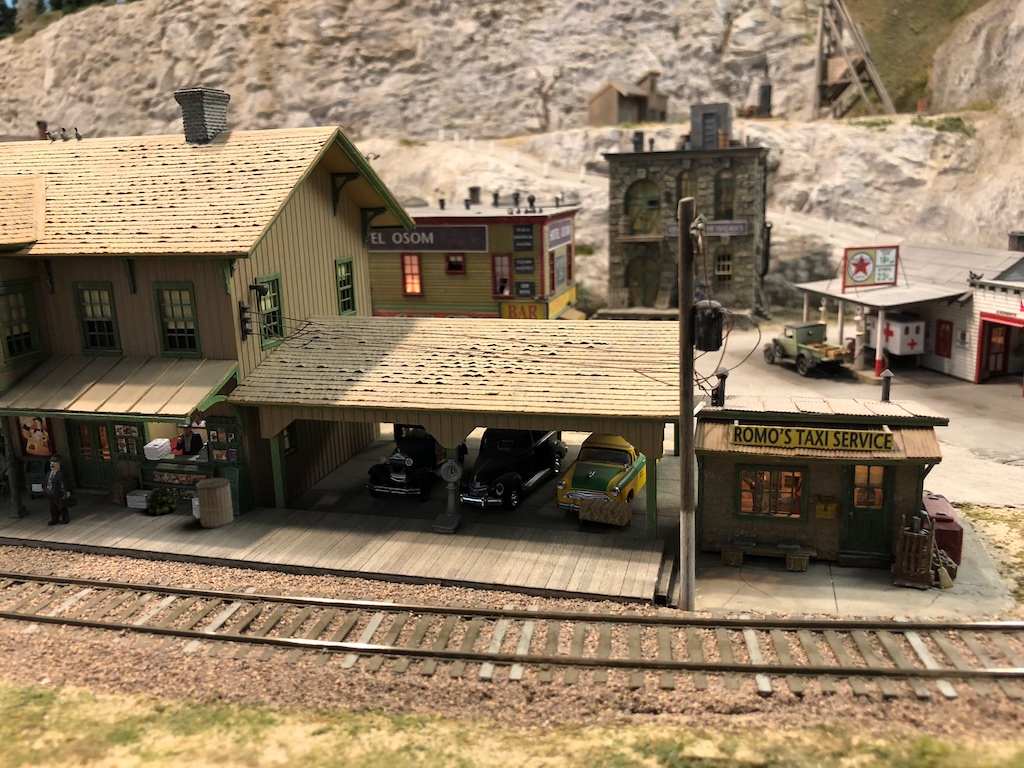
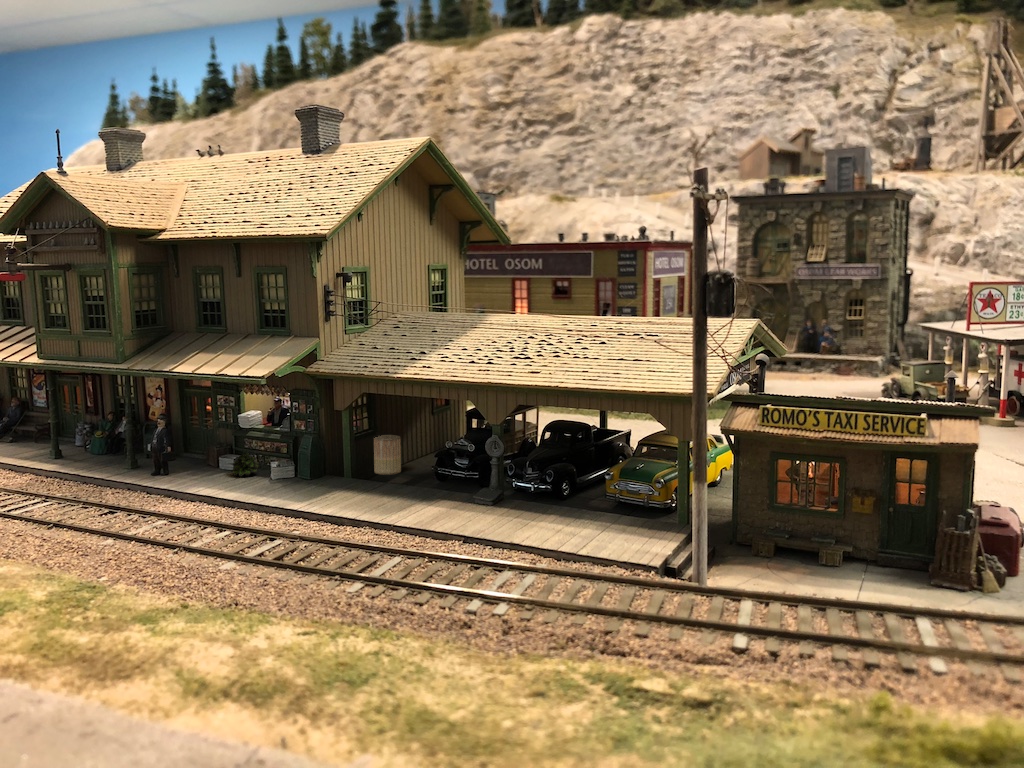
trash can: present [196,478,234,528] -> present [374,435,401,475]
bench: present [579,498,632,532] -> none [618,487,672,522]

